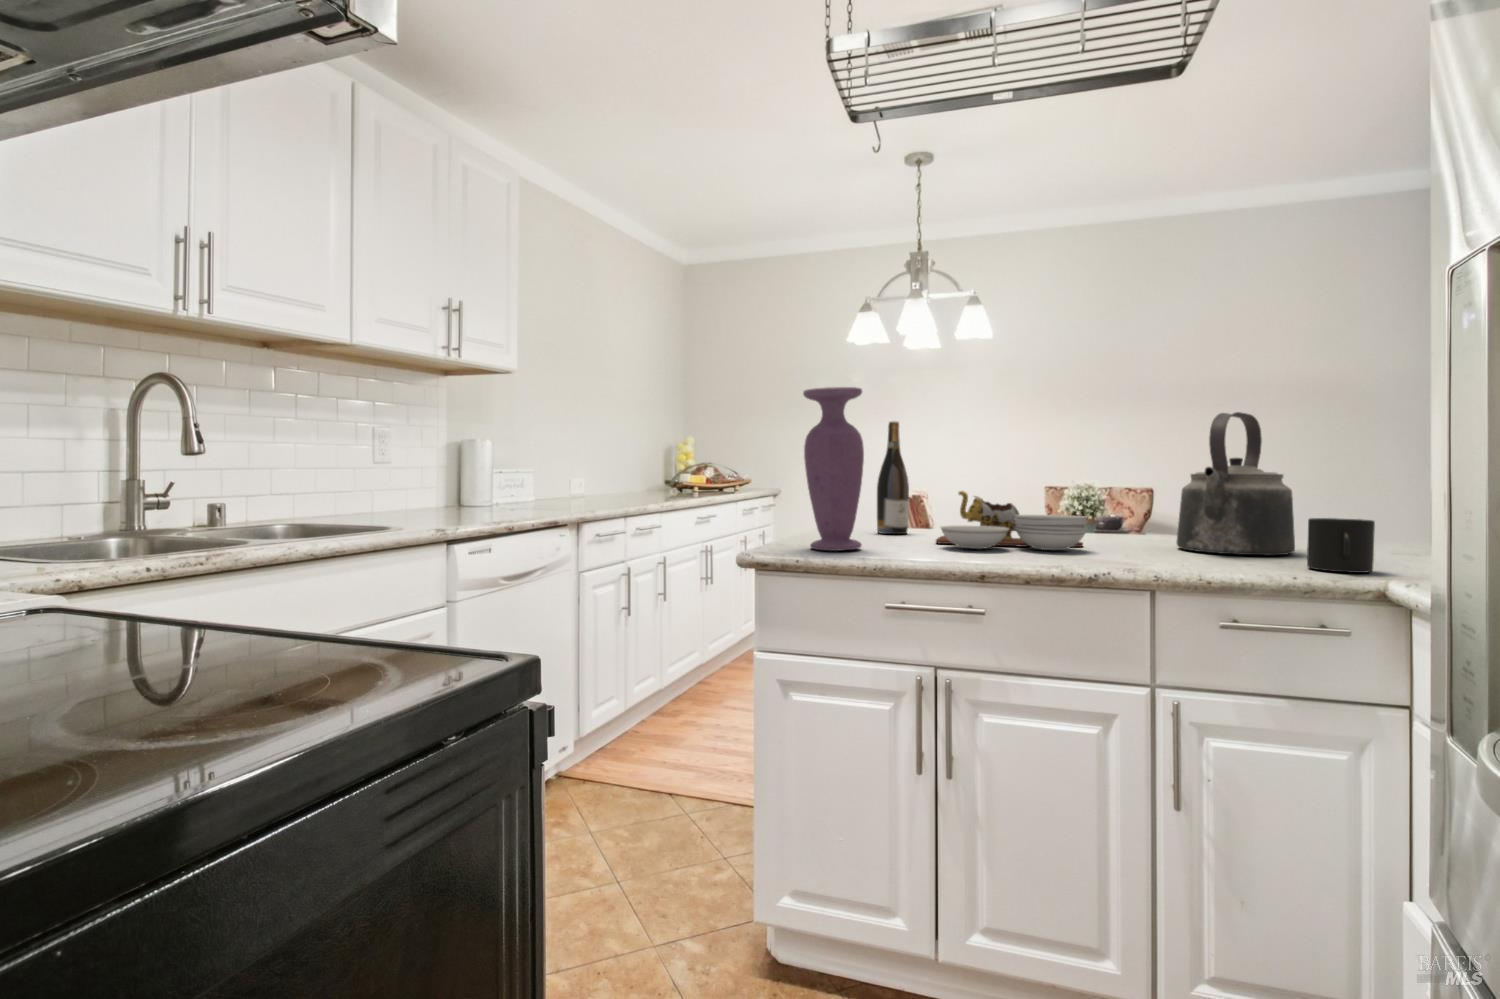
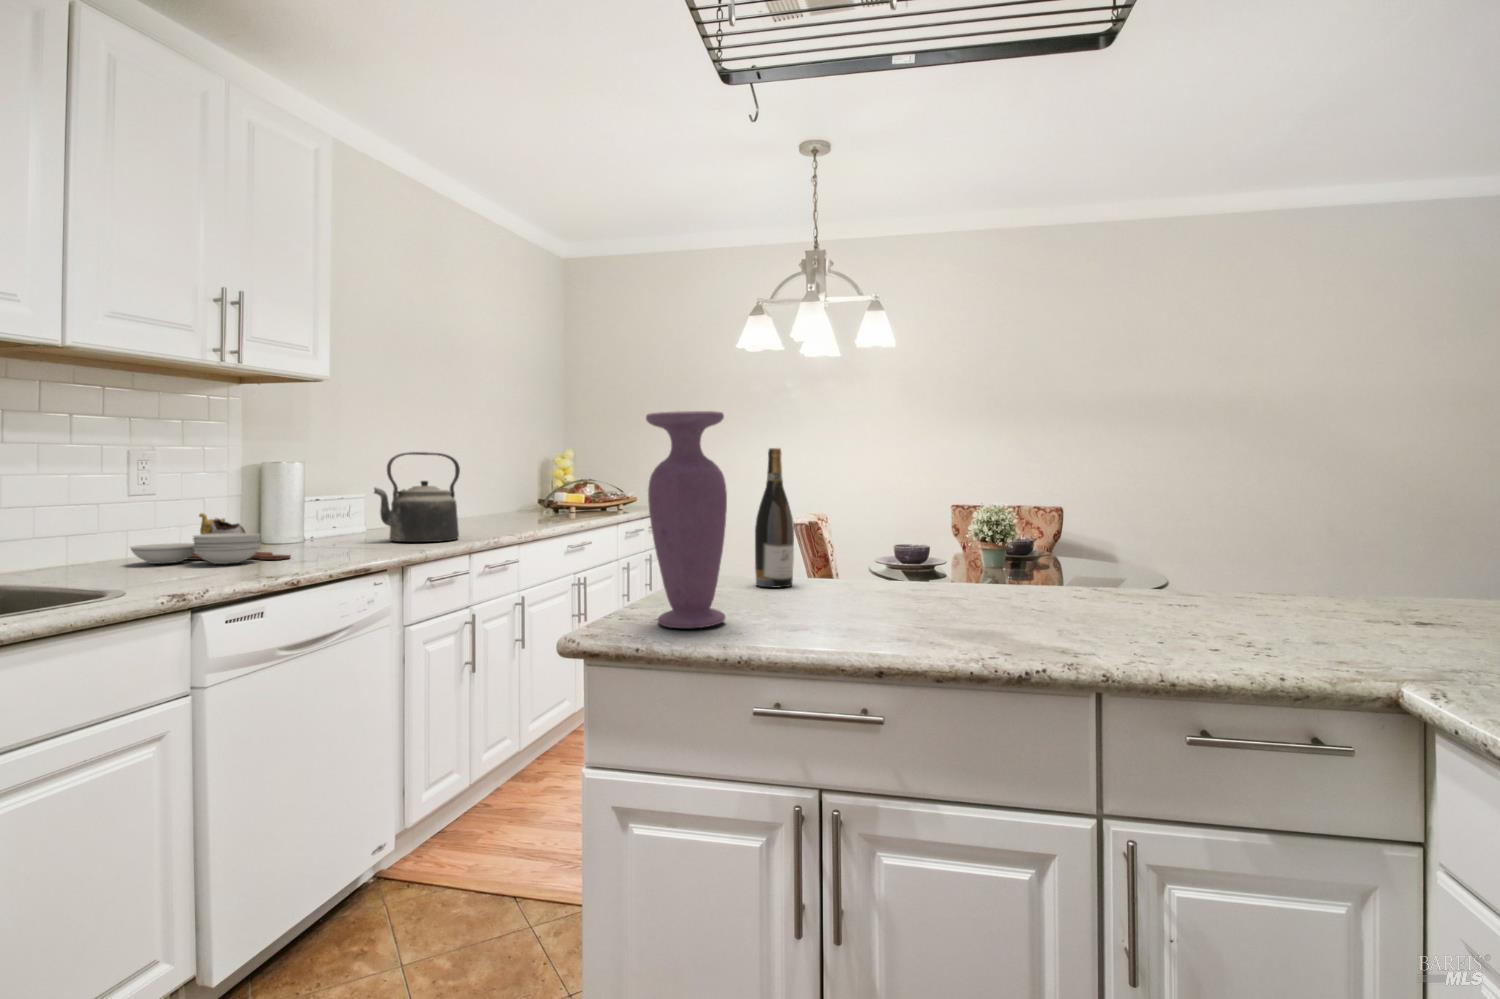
kettle: present [1176,412,1295,555] -> present [374,452,460,542]
cutting board: present [936,491,1087,550] -> present [130,513,291,564]
mug: present [1307,518,1375,573] -> none [1283,584,1368,660]

